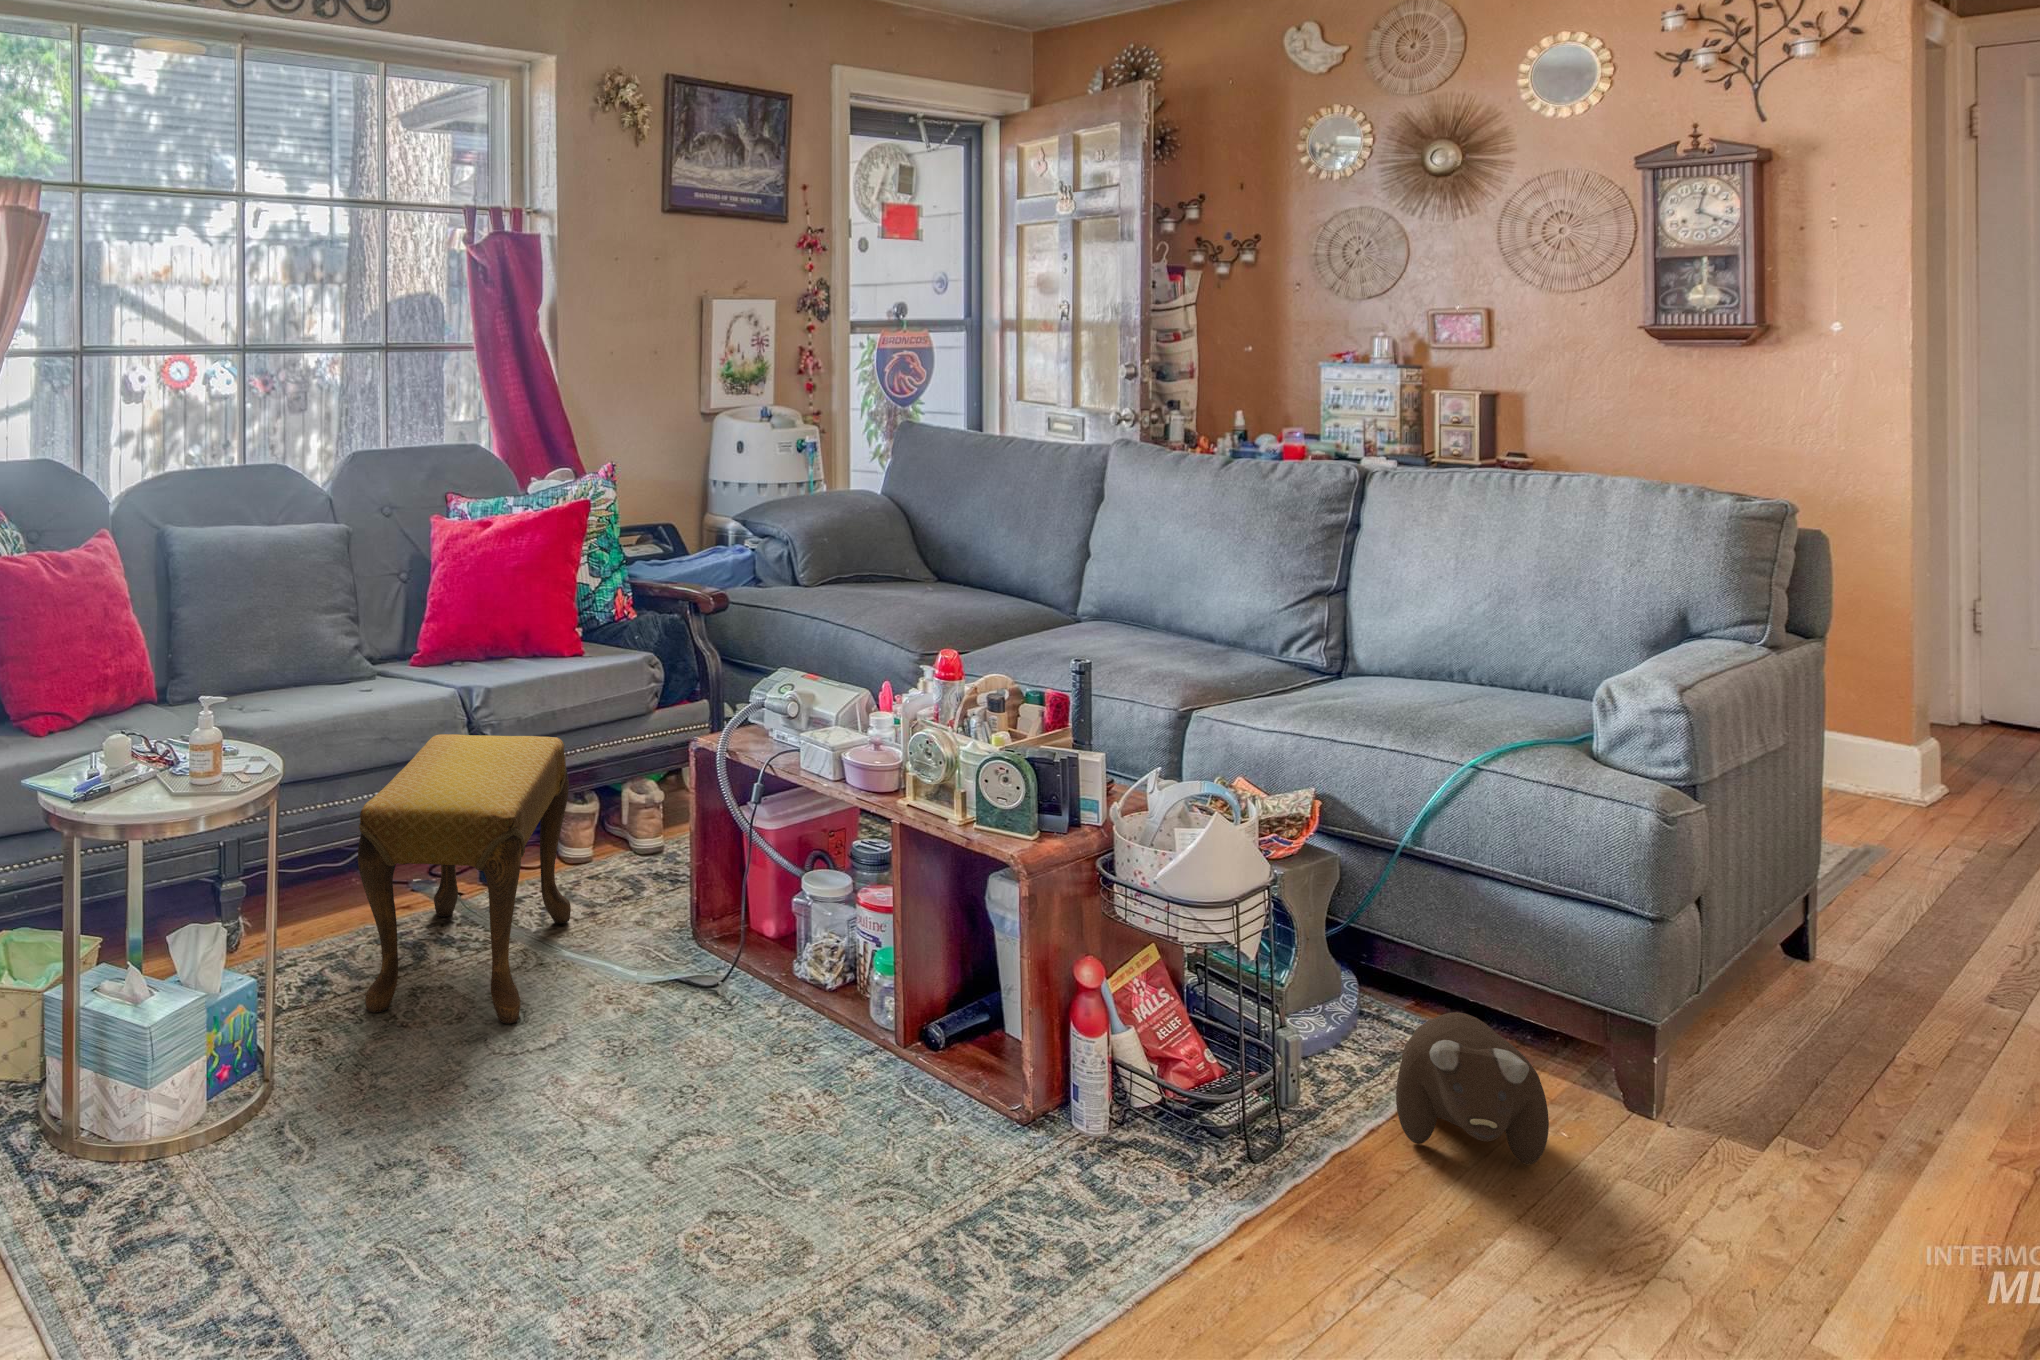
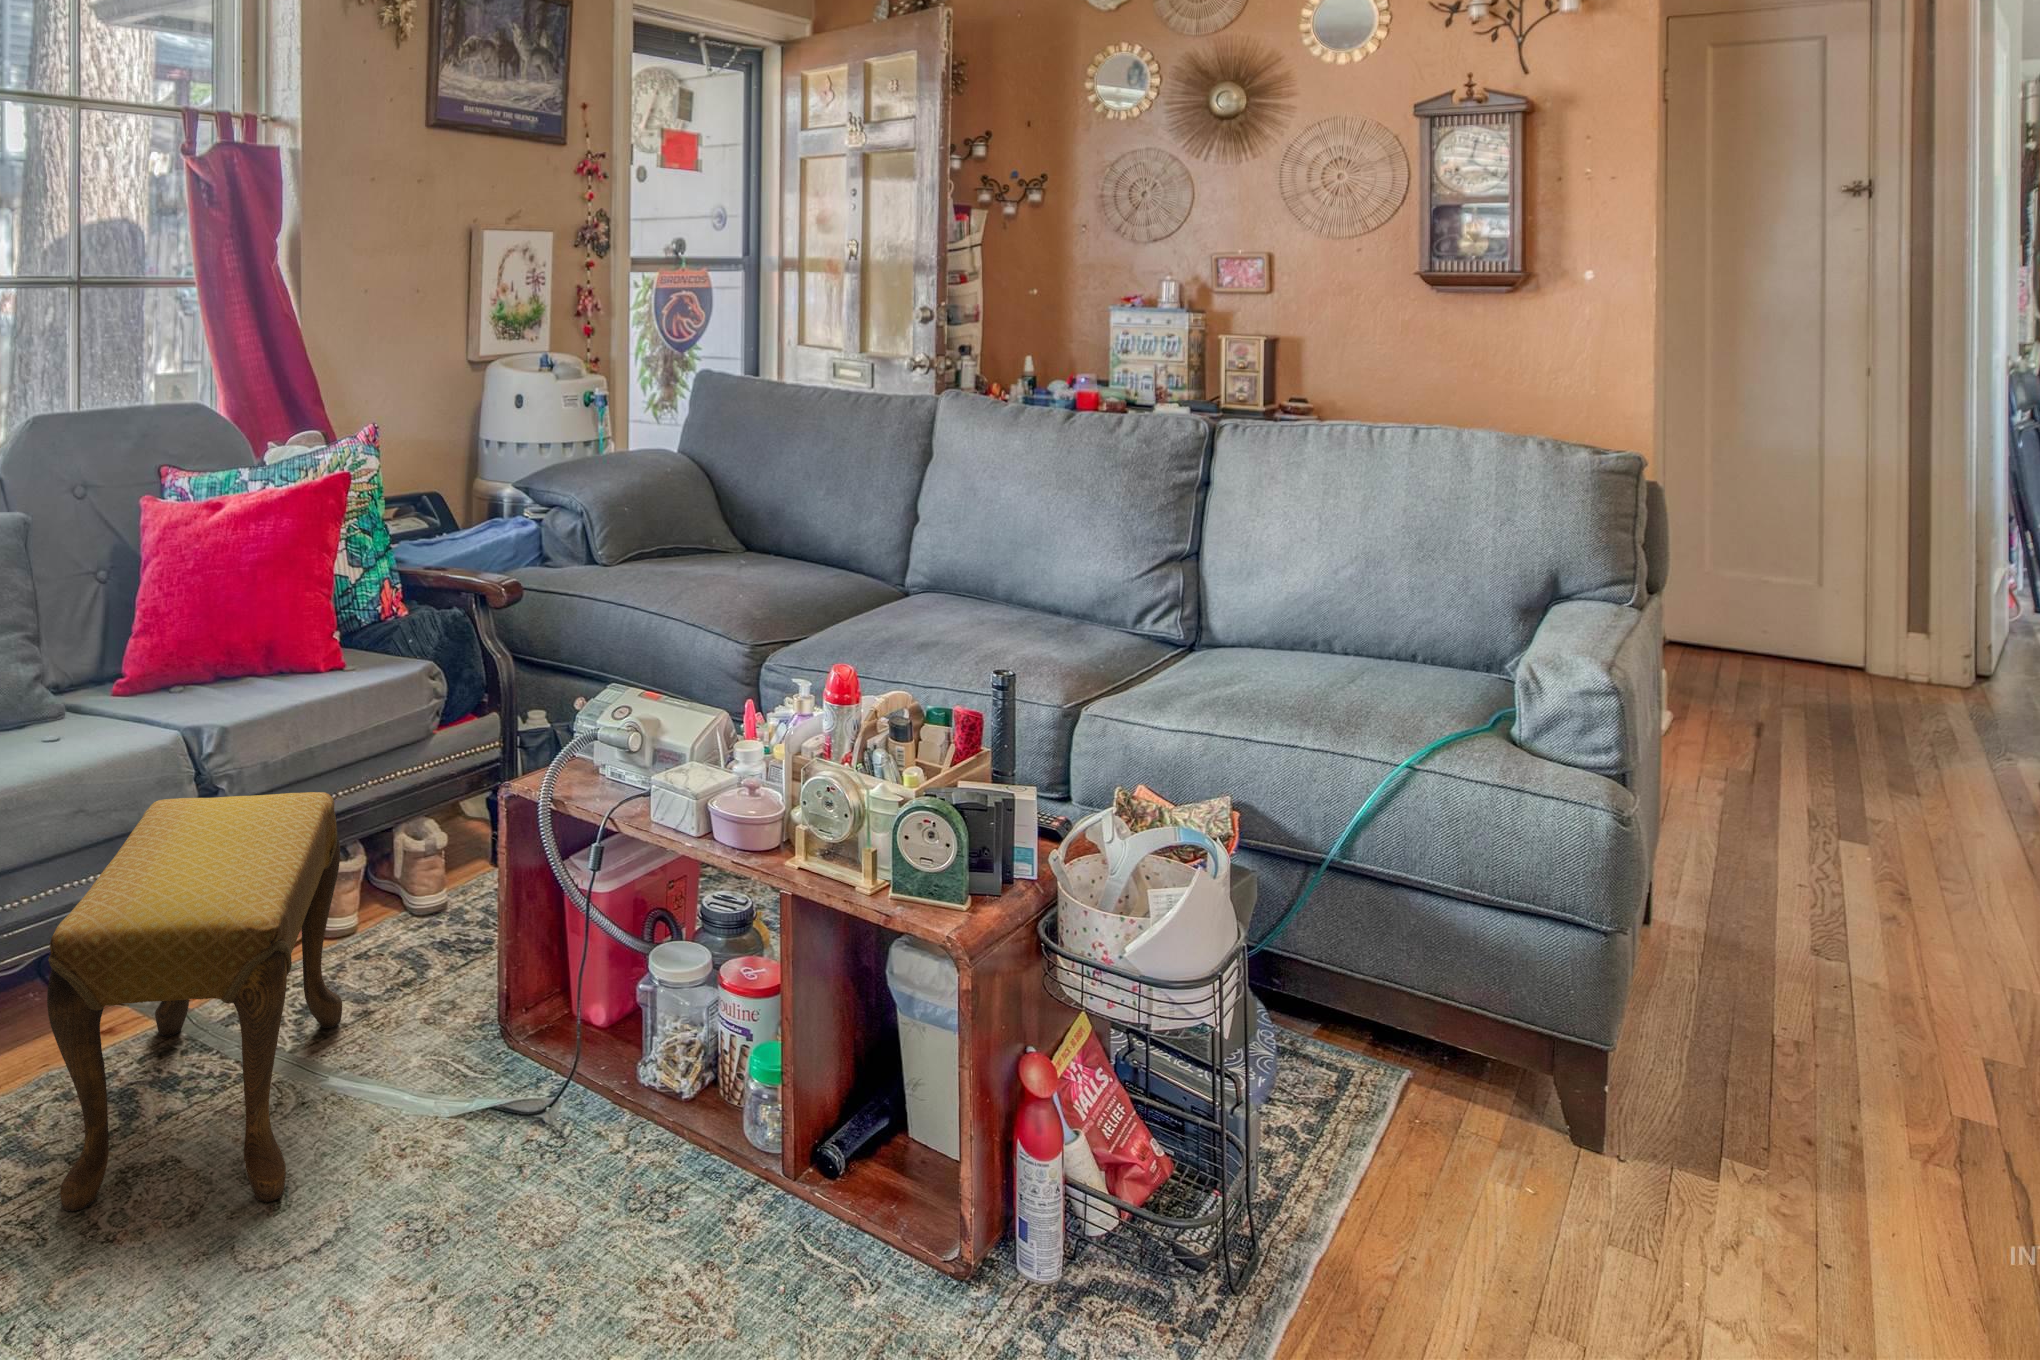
plush toy: present [1396,1012,1549,1165] -> none [1344,1054,1514,1224]

